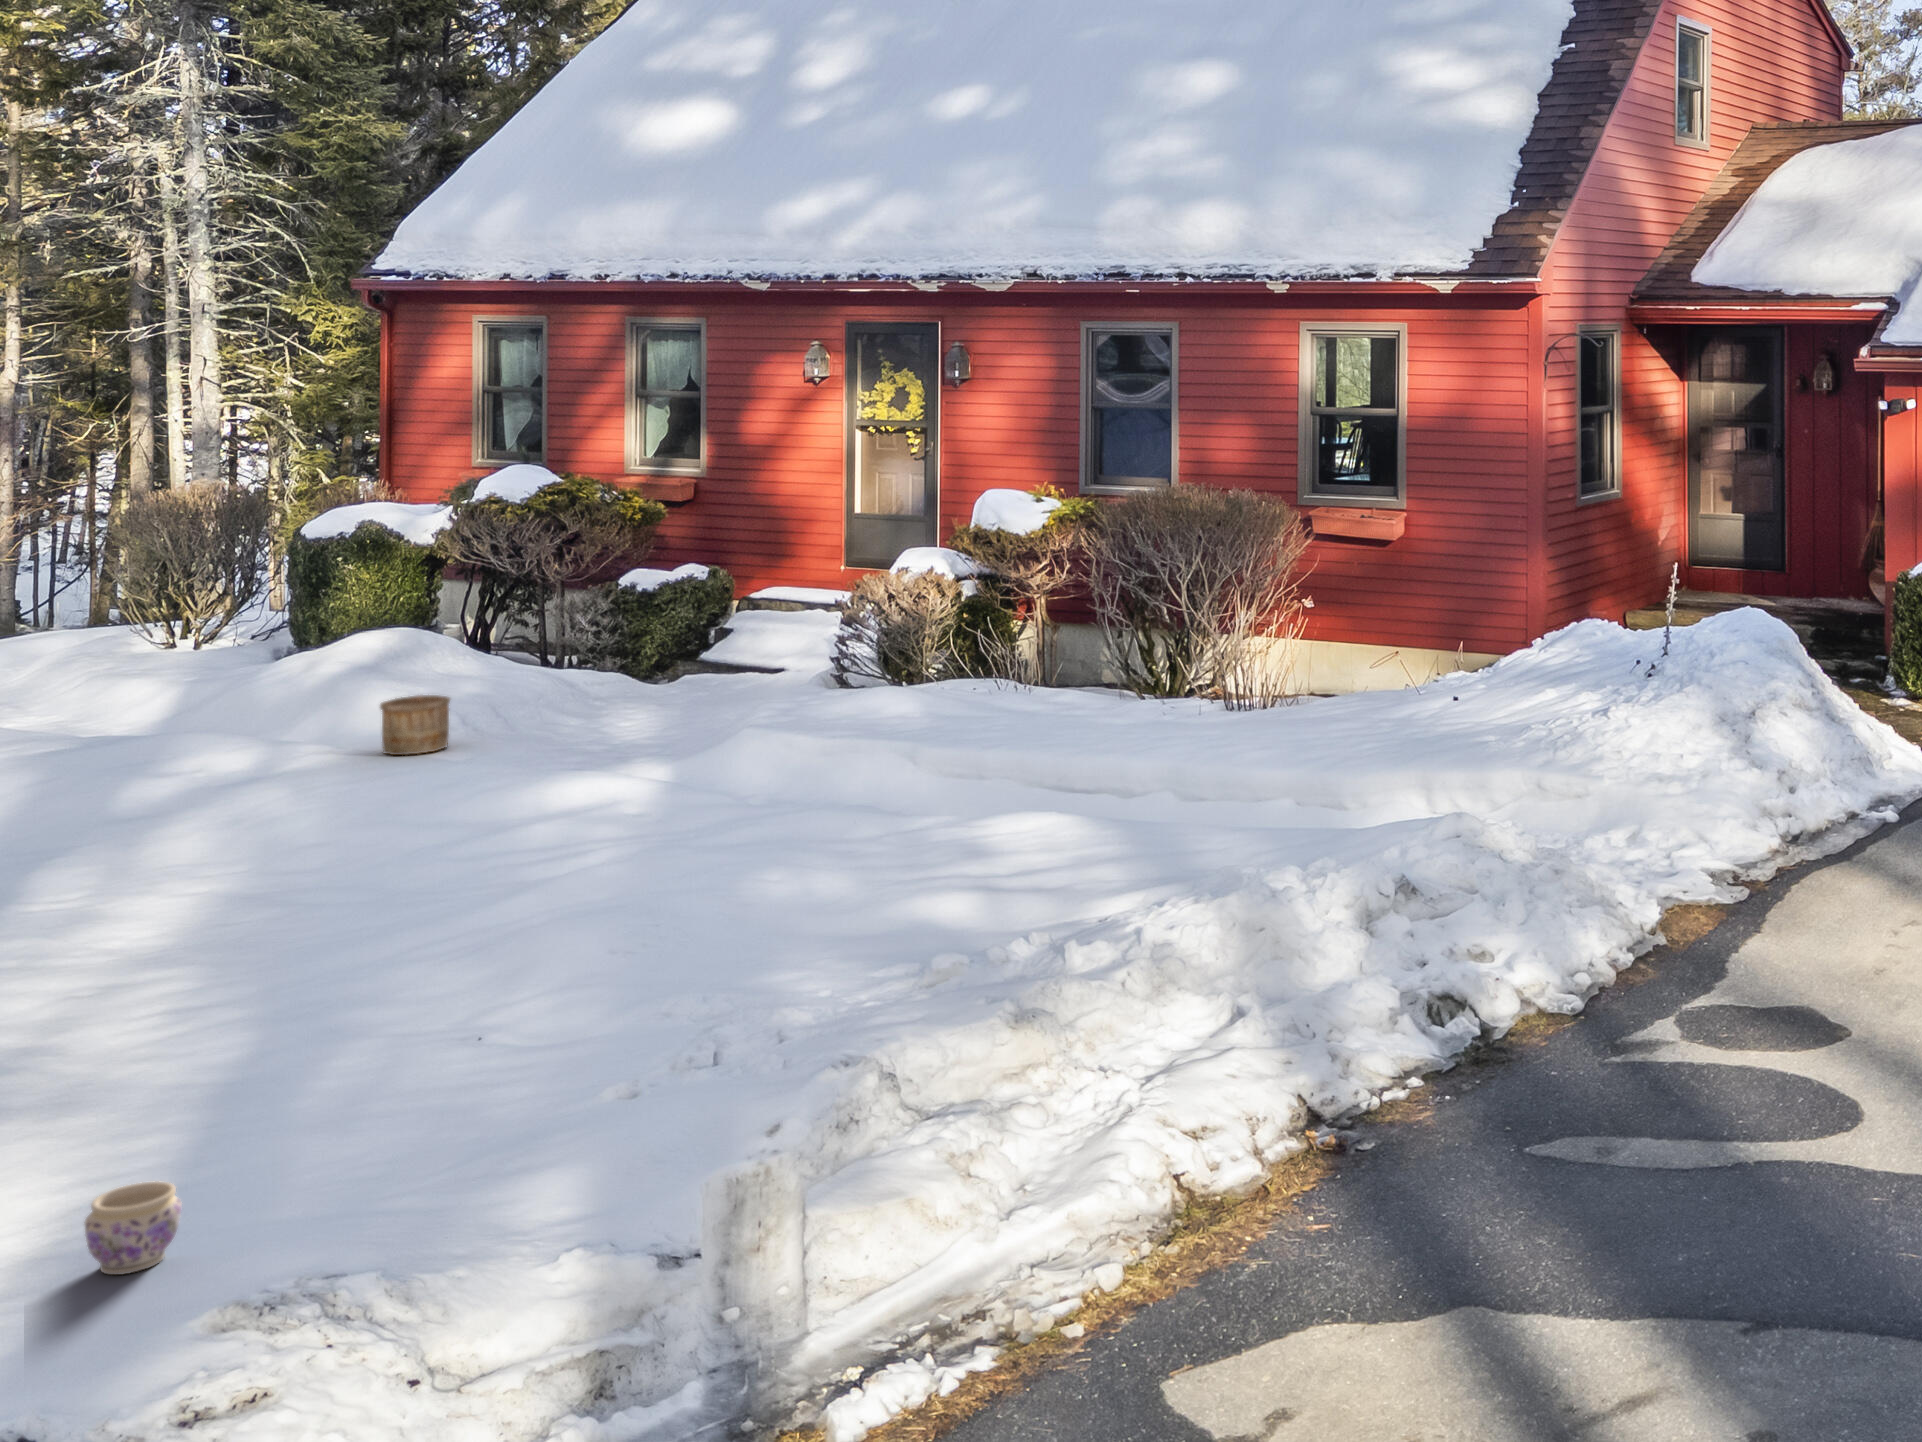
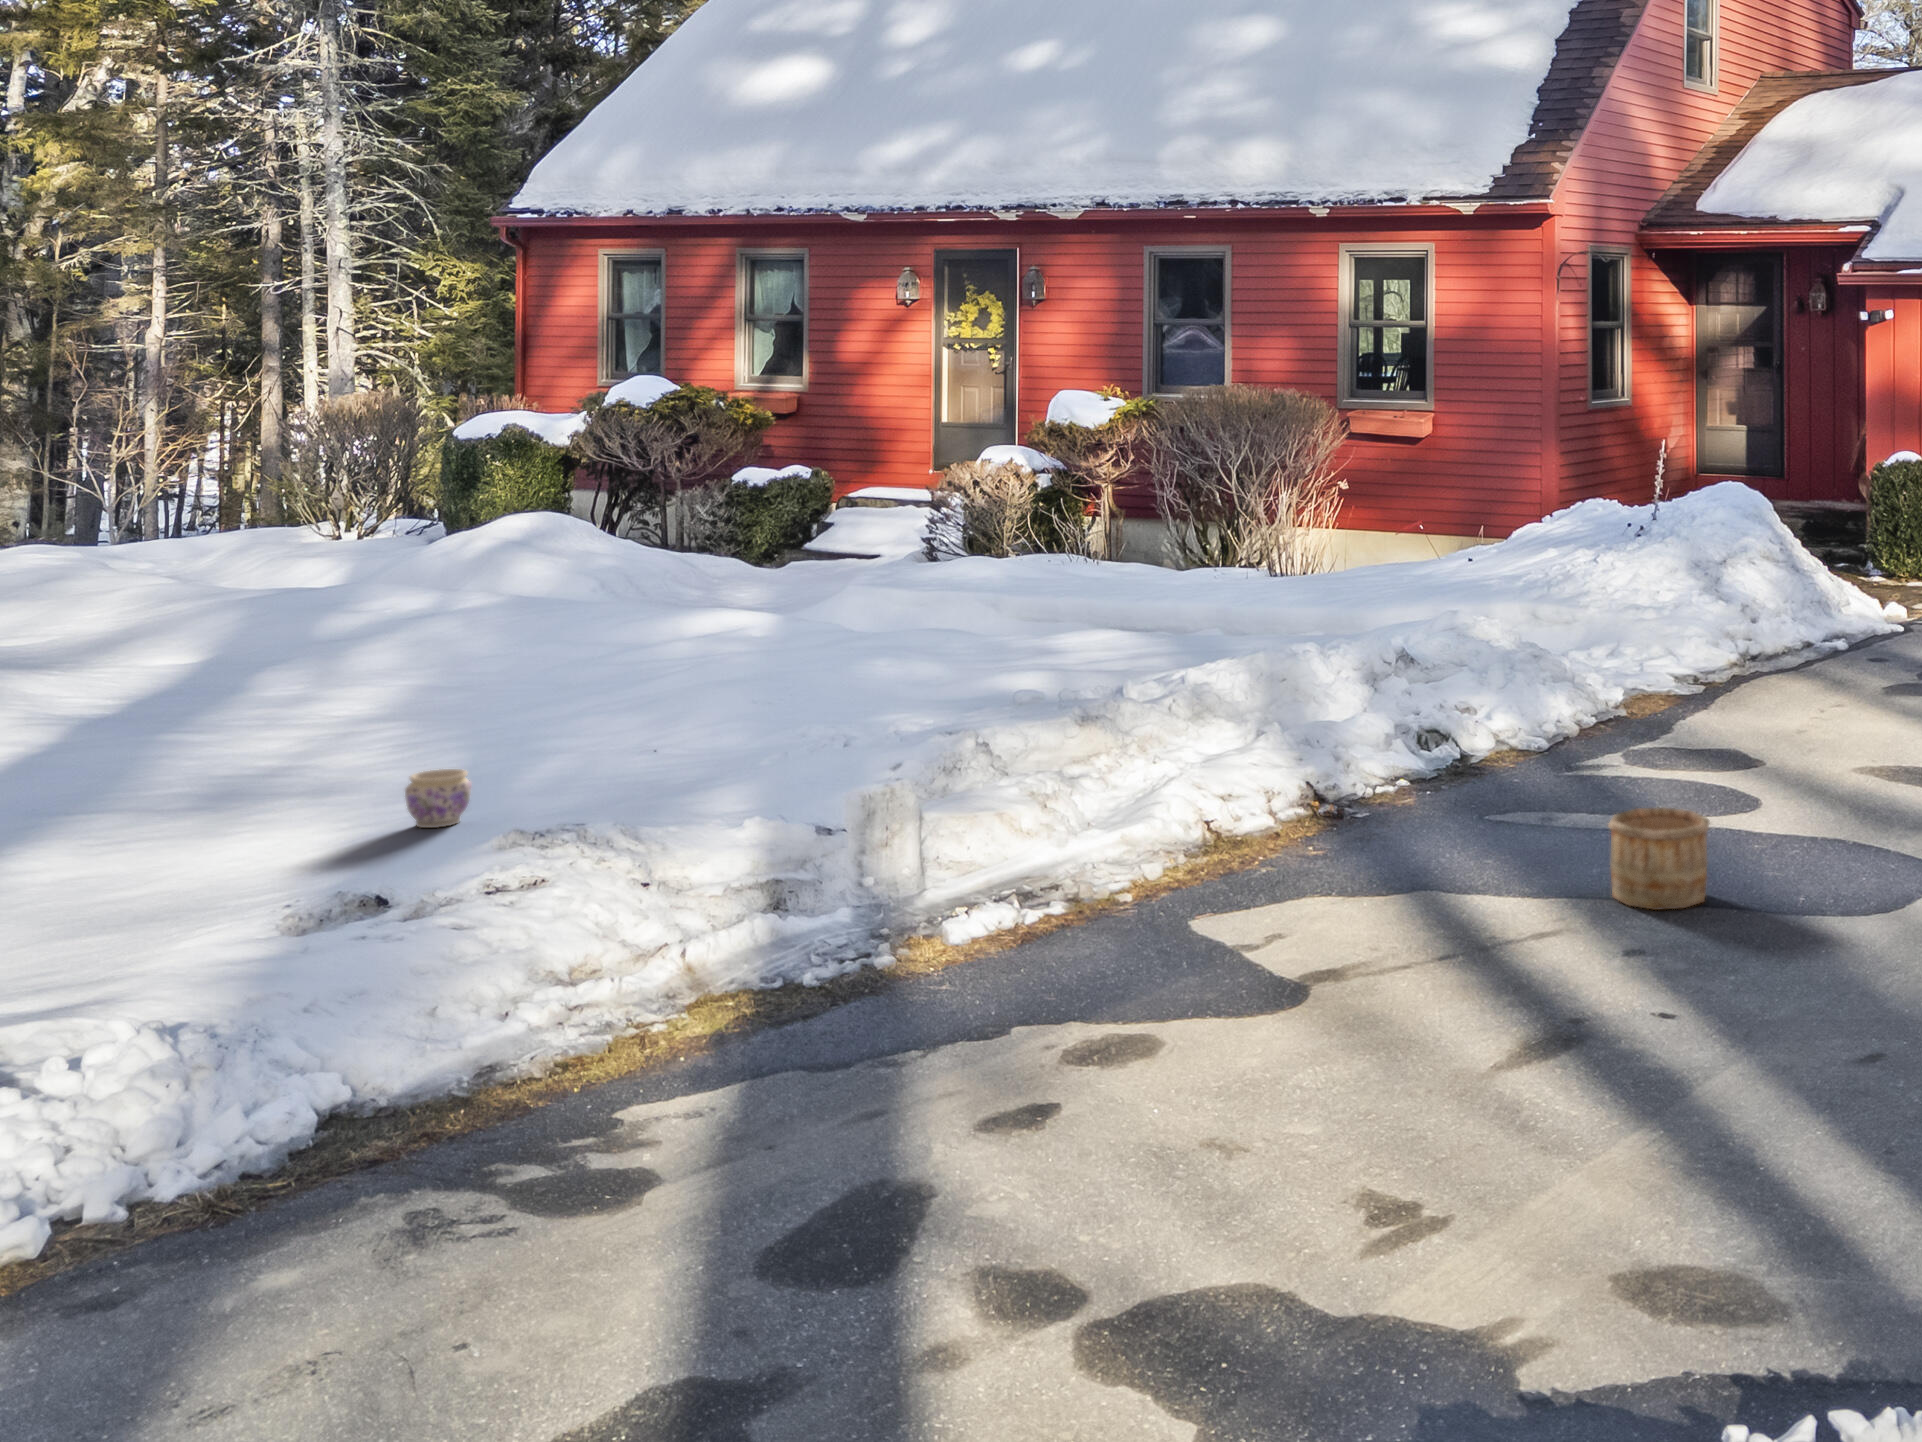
wooden bucket: present [380,695,450,755] -> present [1608,807,1710,910]

